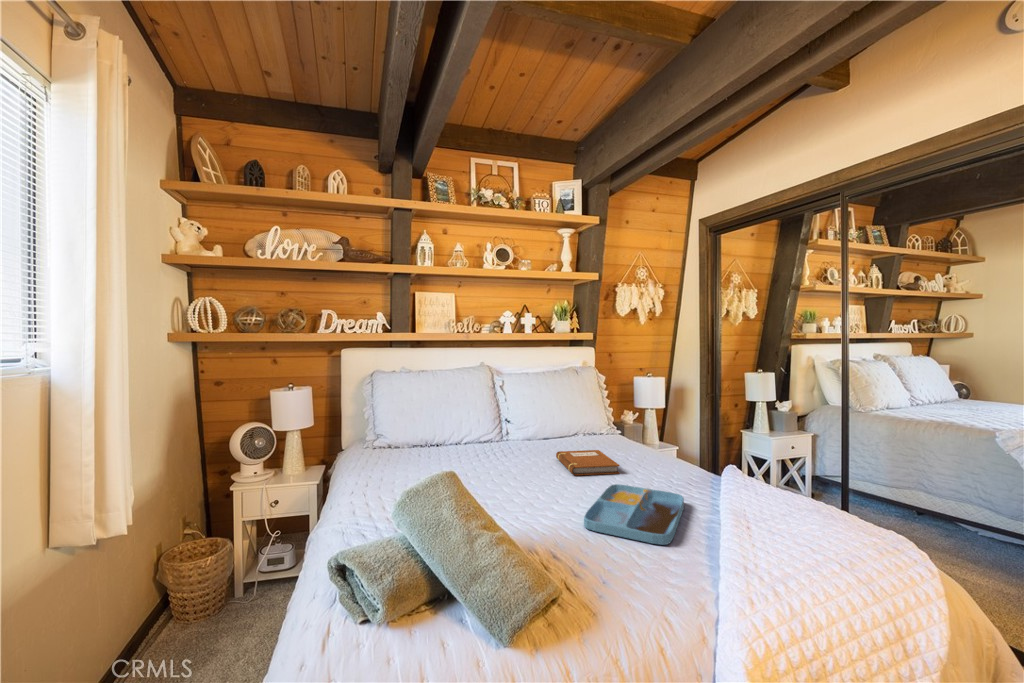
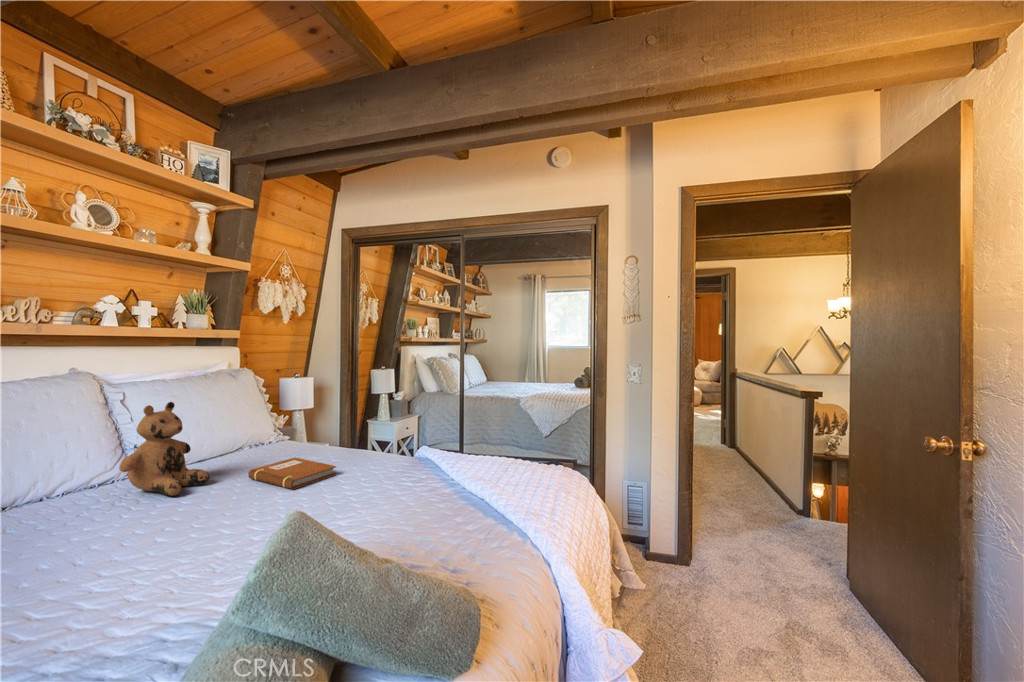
teddy bear: none [481,389,533,458] -> present [119,402,210,496]
tray: present [584,484,684,545] -> none [351,476,446,531]

